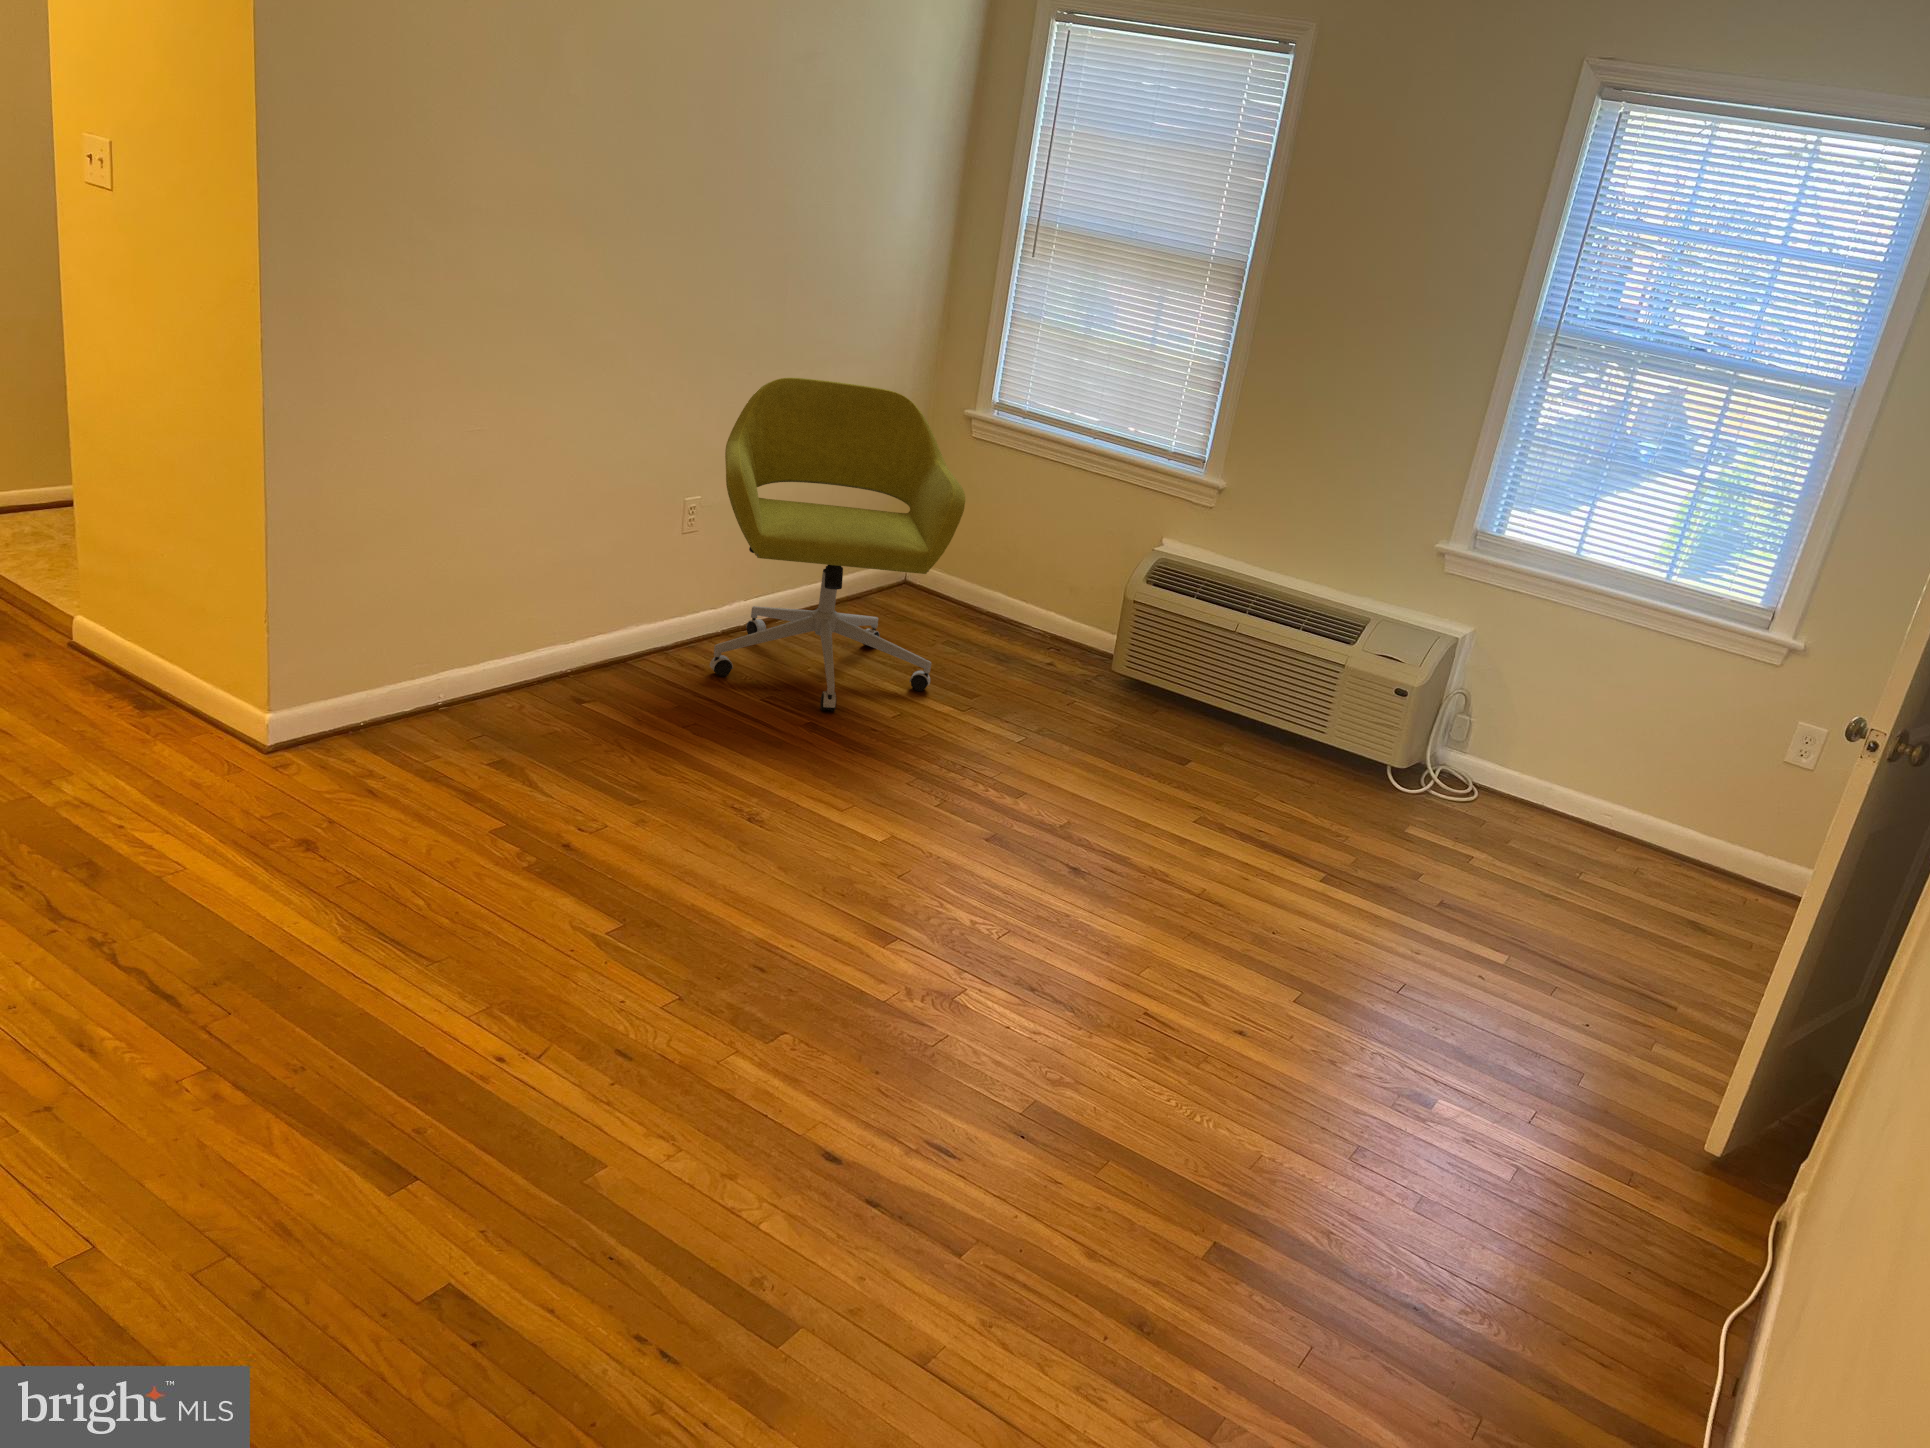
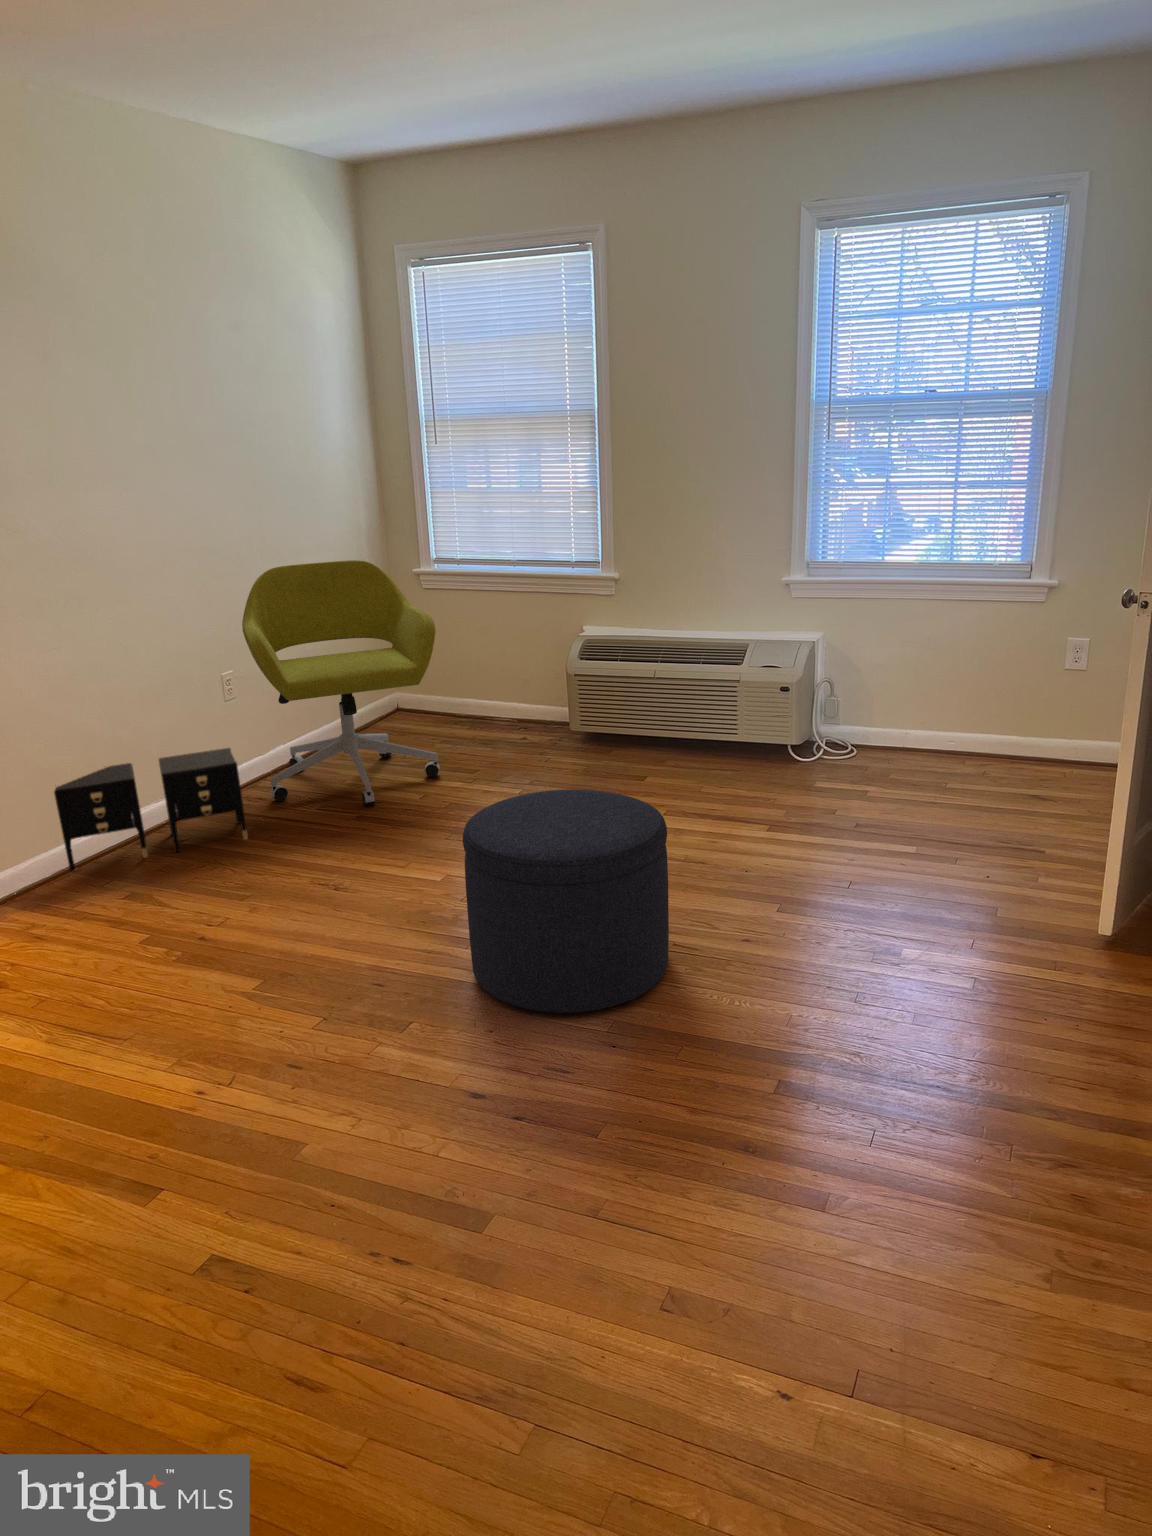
nightstand: none [441,584,673,720] -> present [54,748,248,871]
ottoman: none [879,775,1166,1081] -> present [463,789,669,1013]

